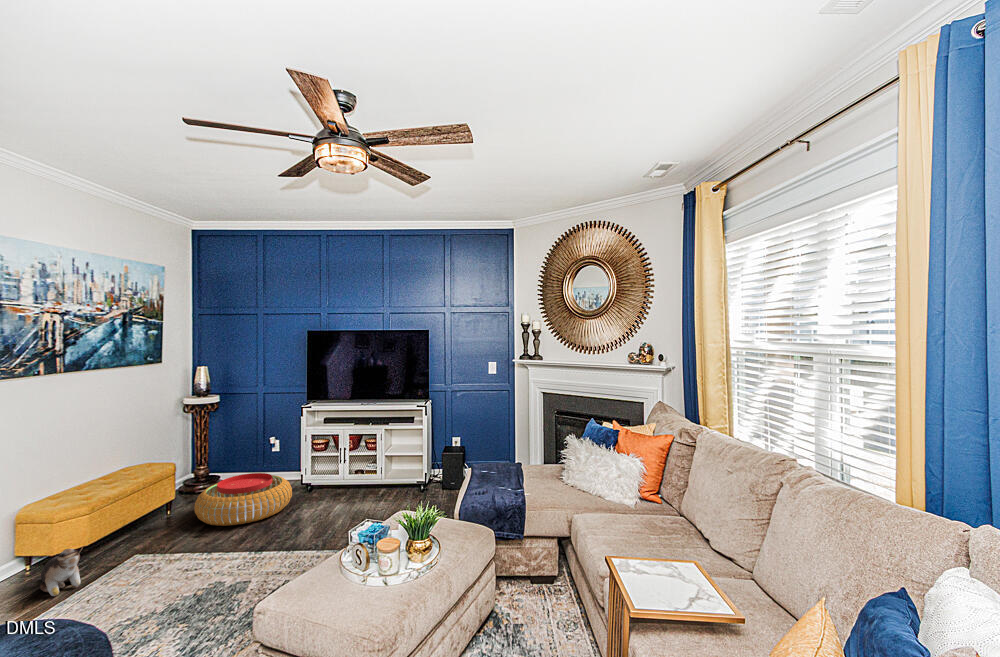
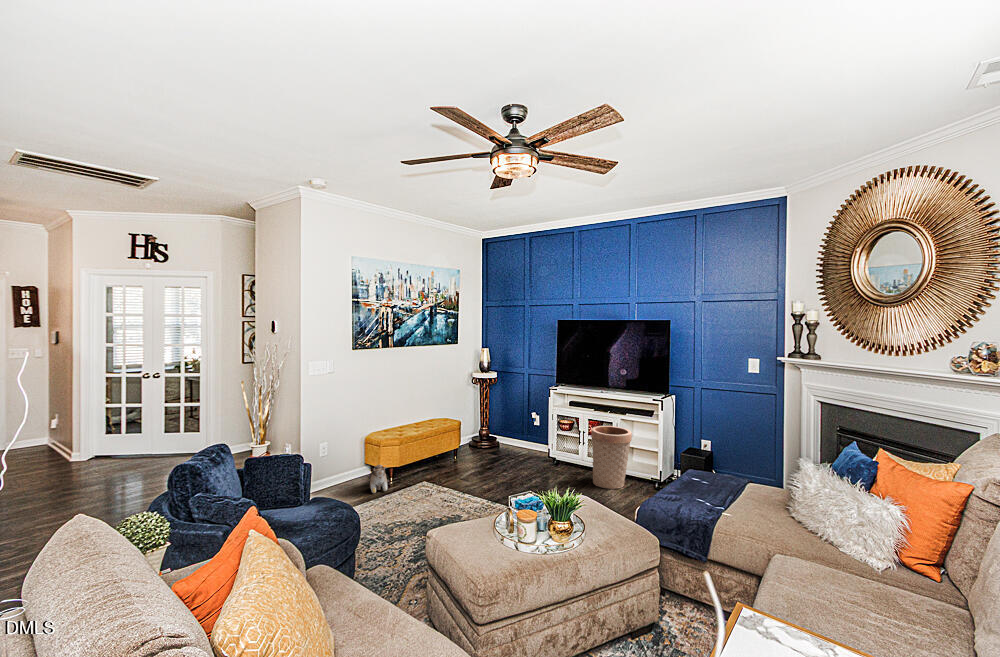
basket: none [359,437,400,501] -> present [591,426,632,489]
pouf: present [195,473,292,526] -> none [465,440,536,479]

